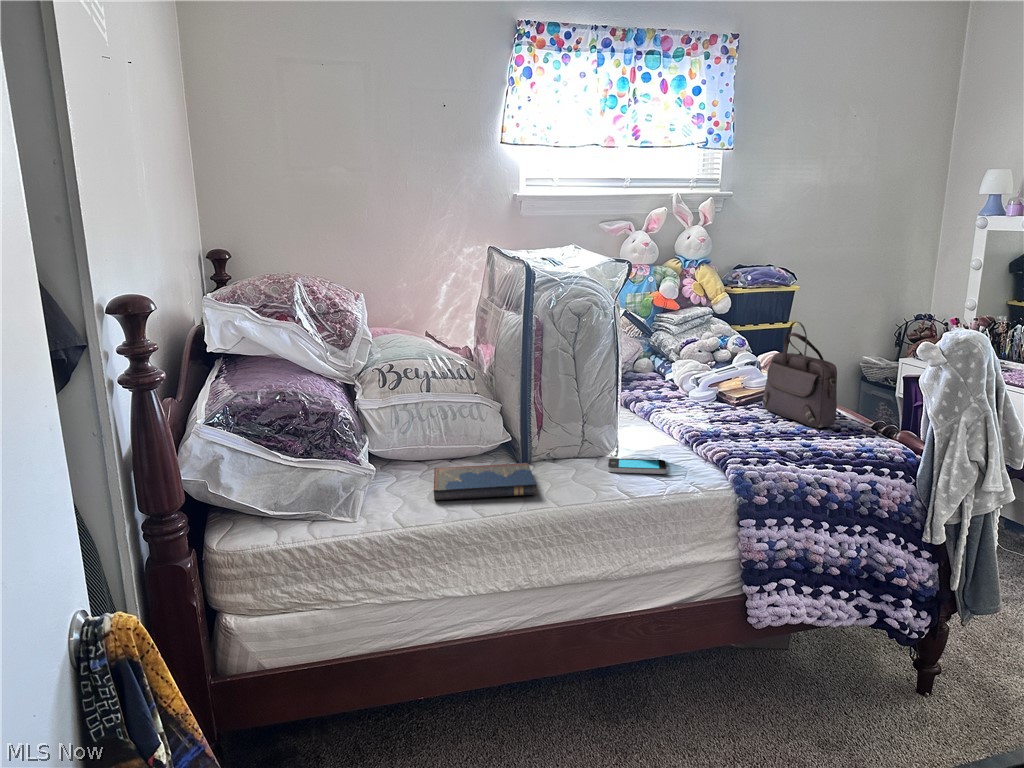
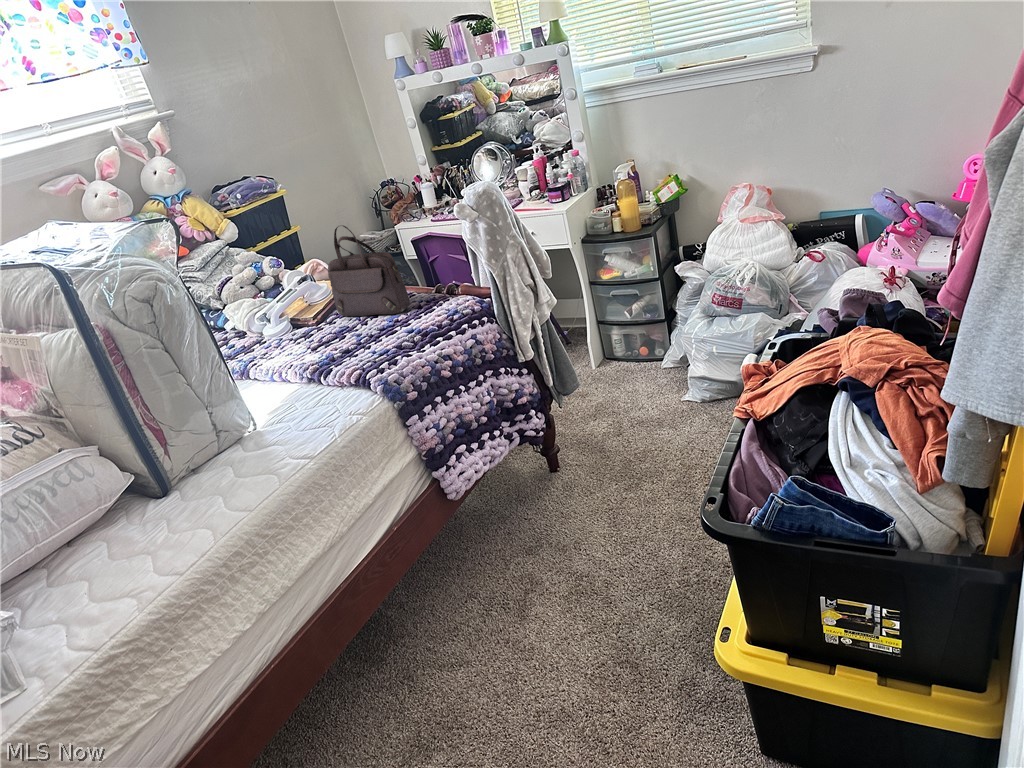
smartphone: present [608,458,667,474] -> none [255,406,321,446]
hardcover book: present [434,463,537,500] -> none [59,488,220,600]

